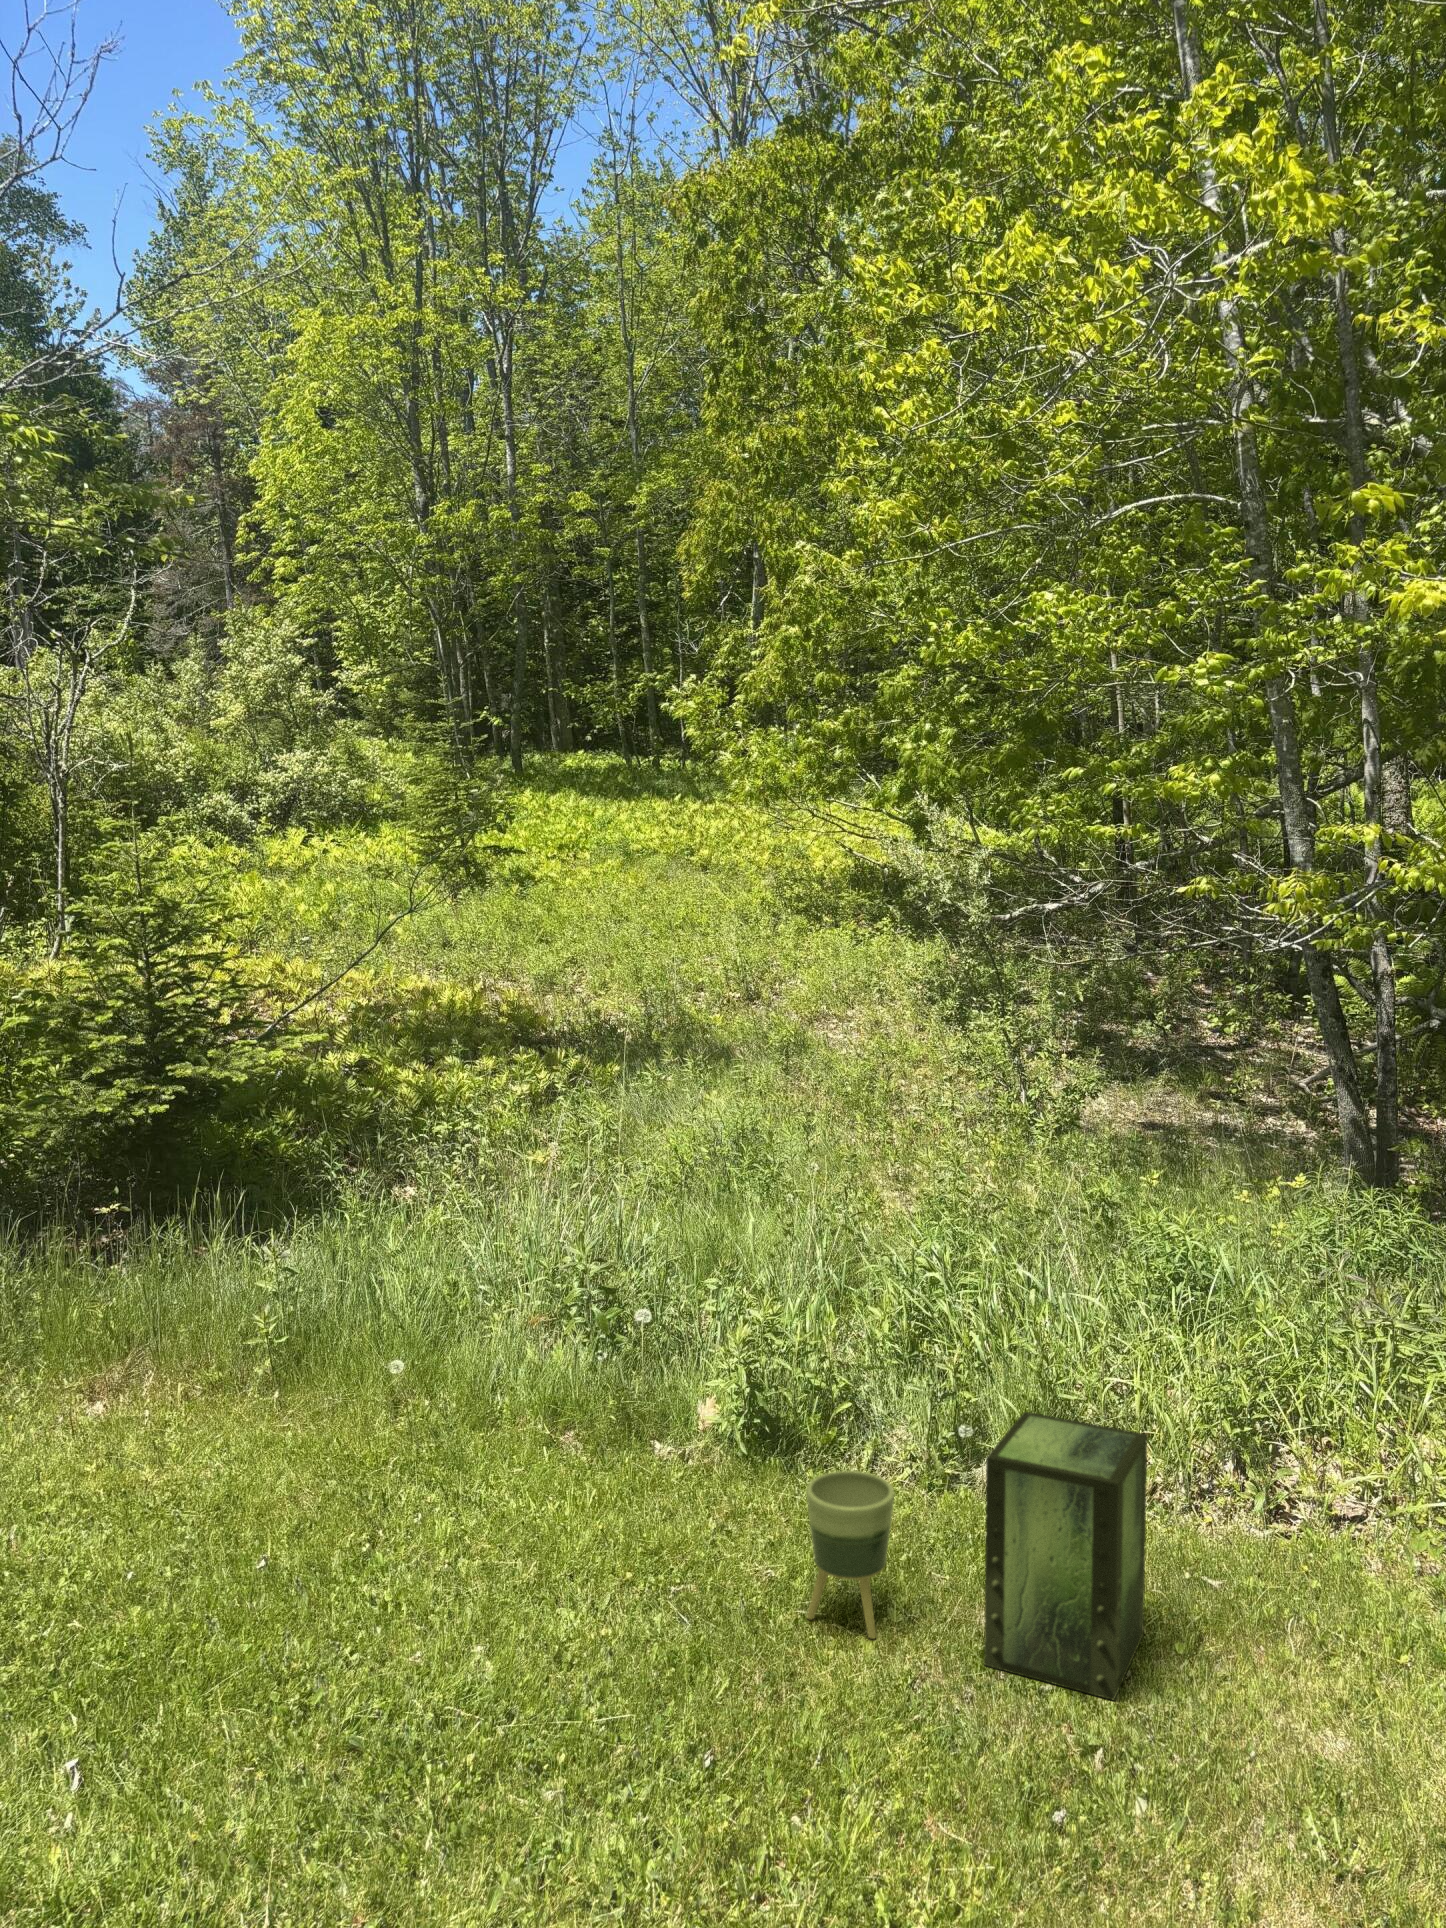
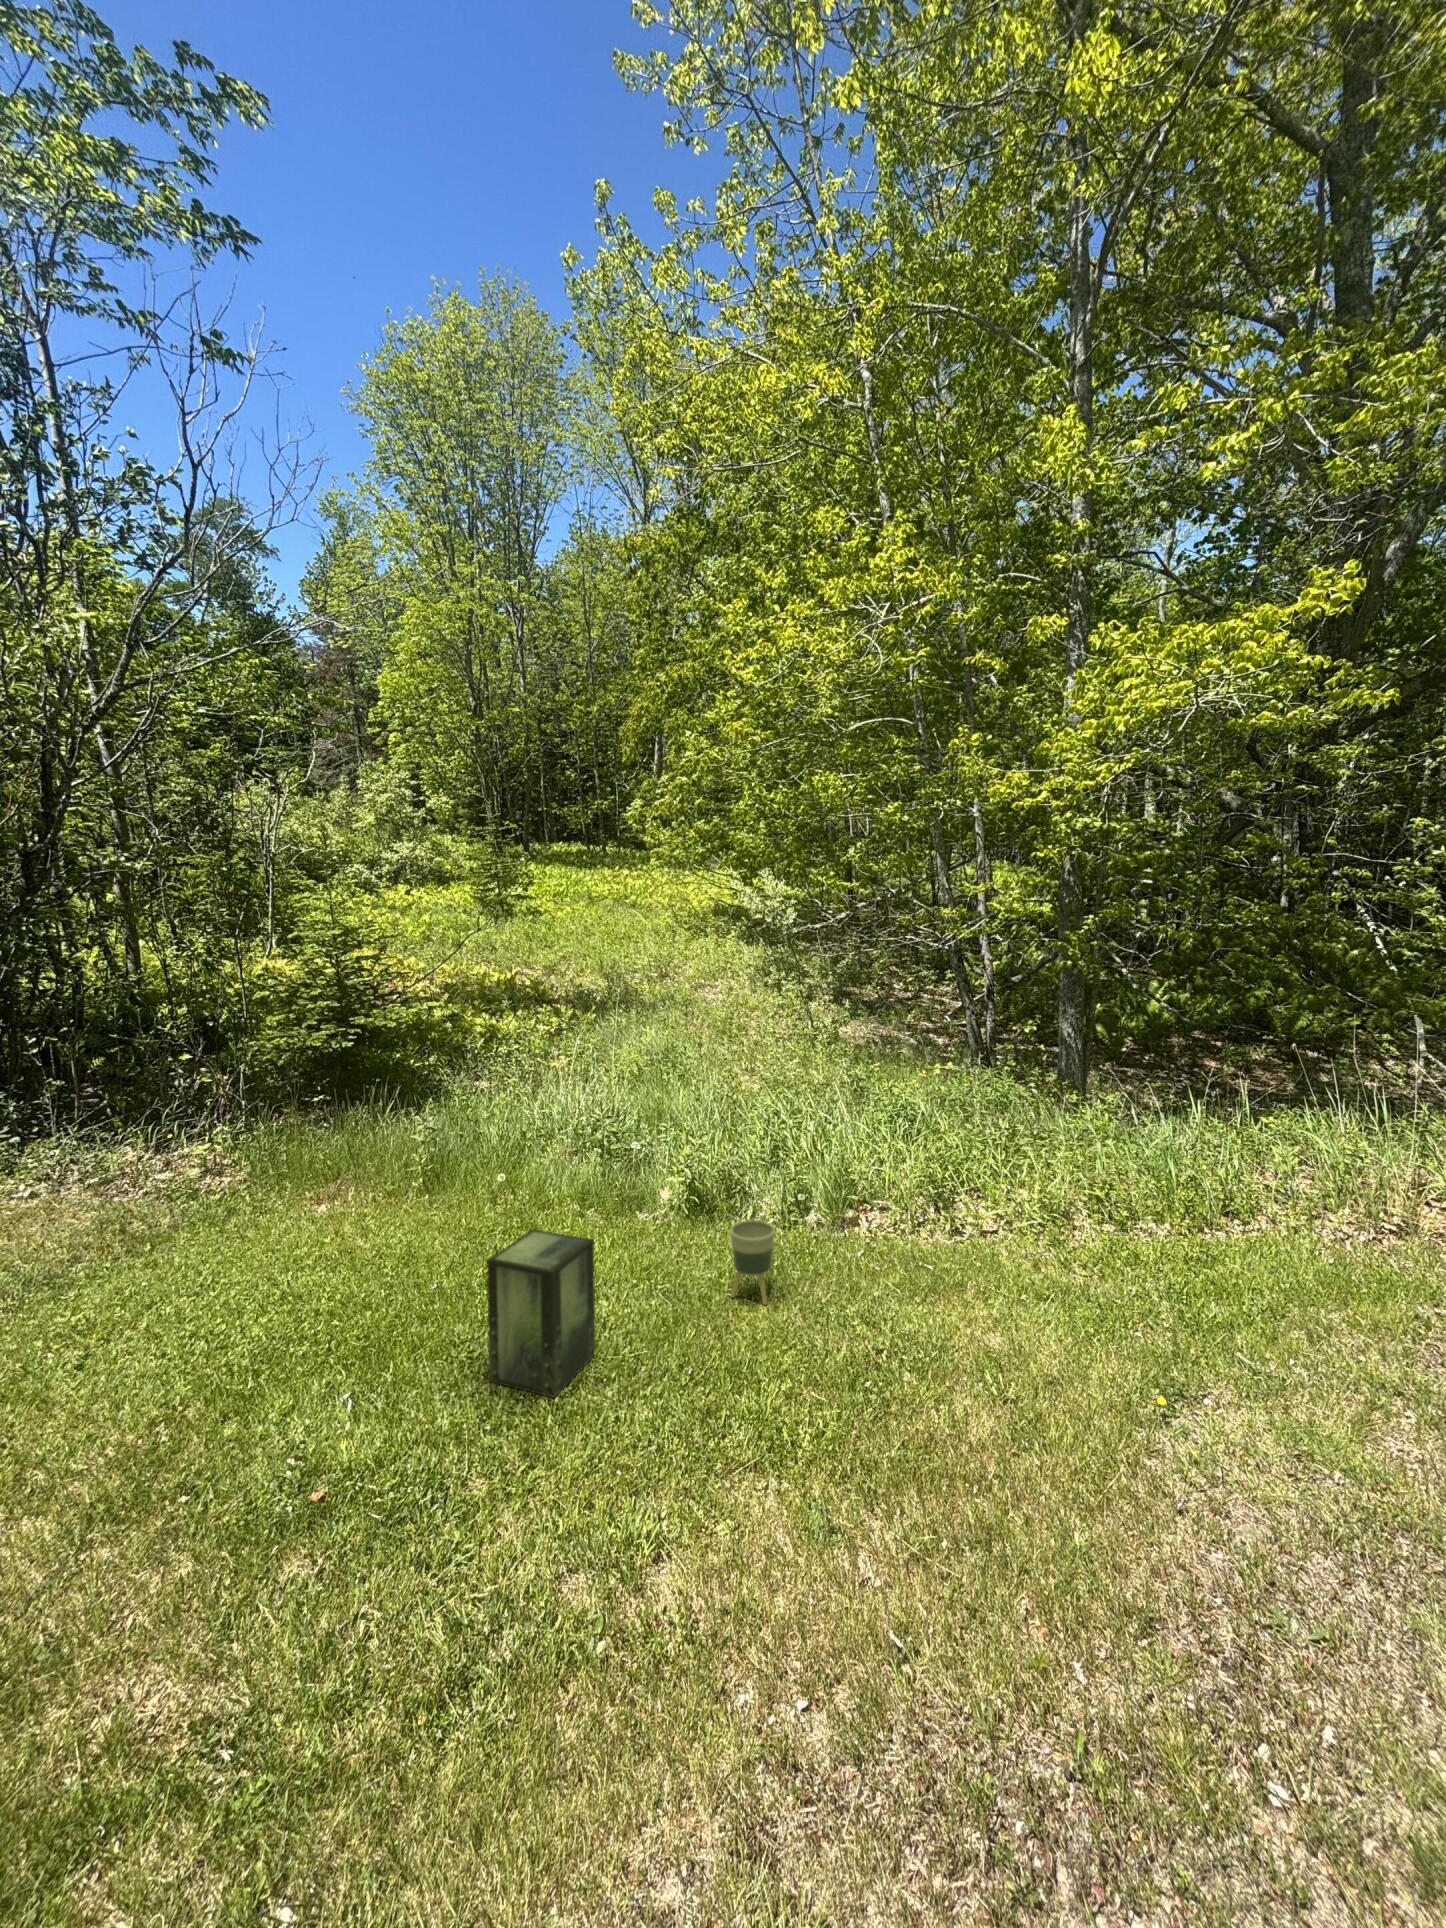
storage box: present [984,1412,1147,1700] -> present [487,1229,595,1398]

